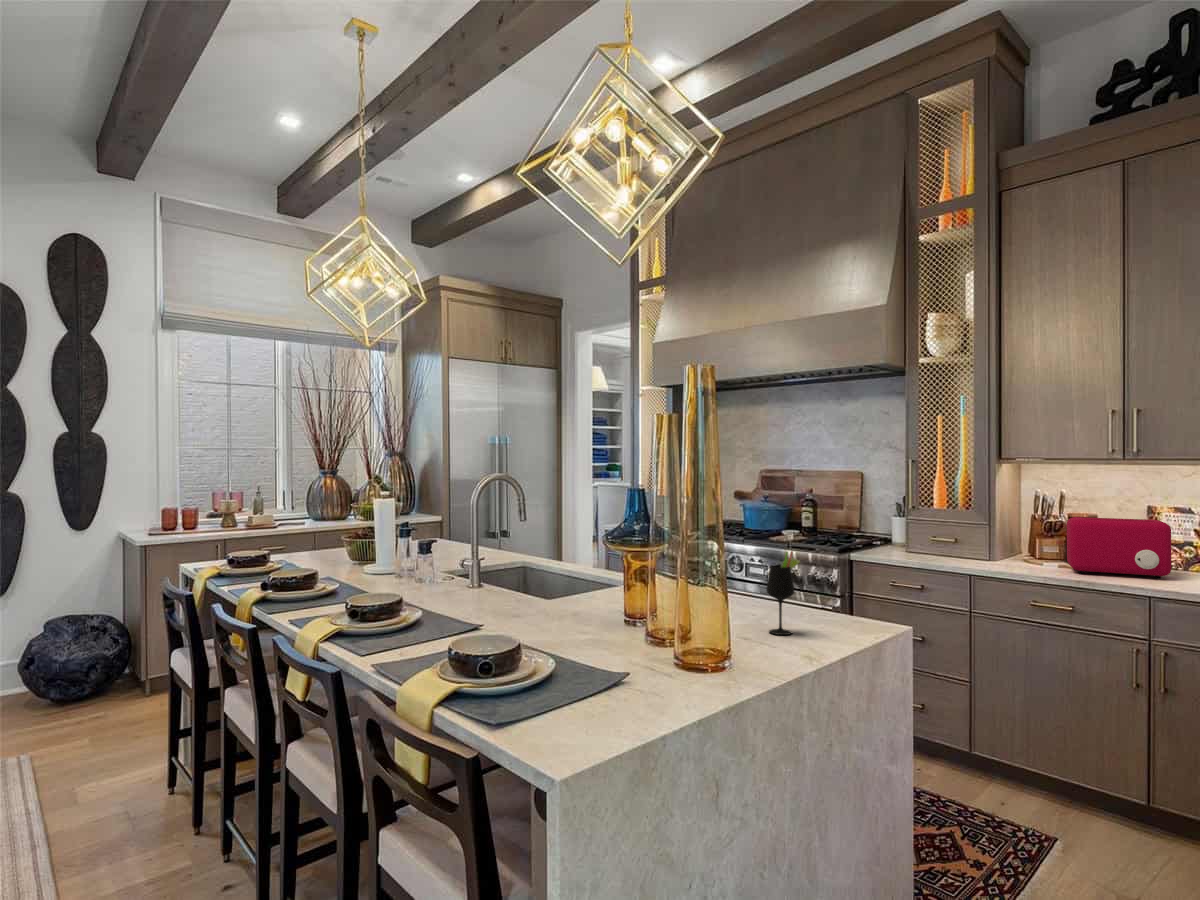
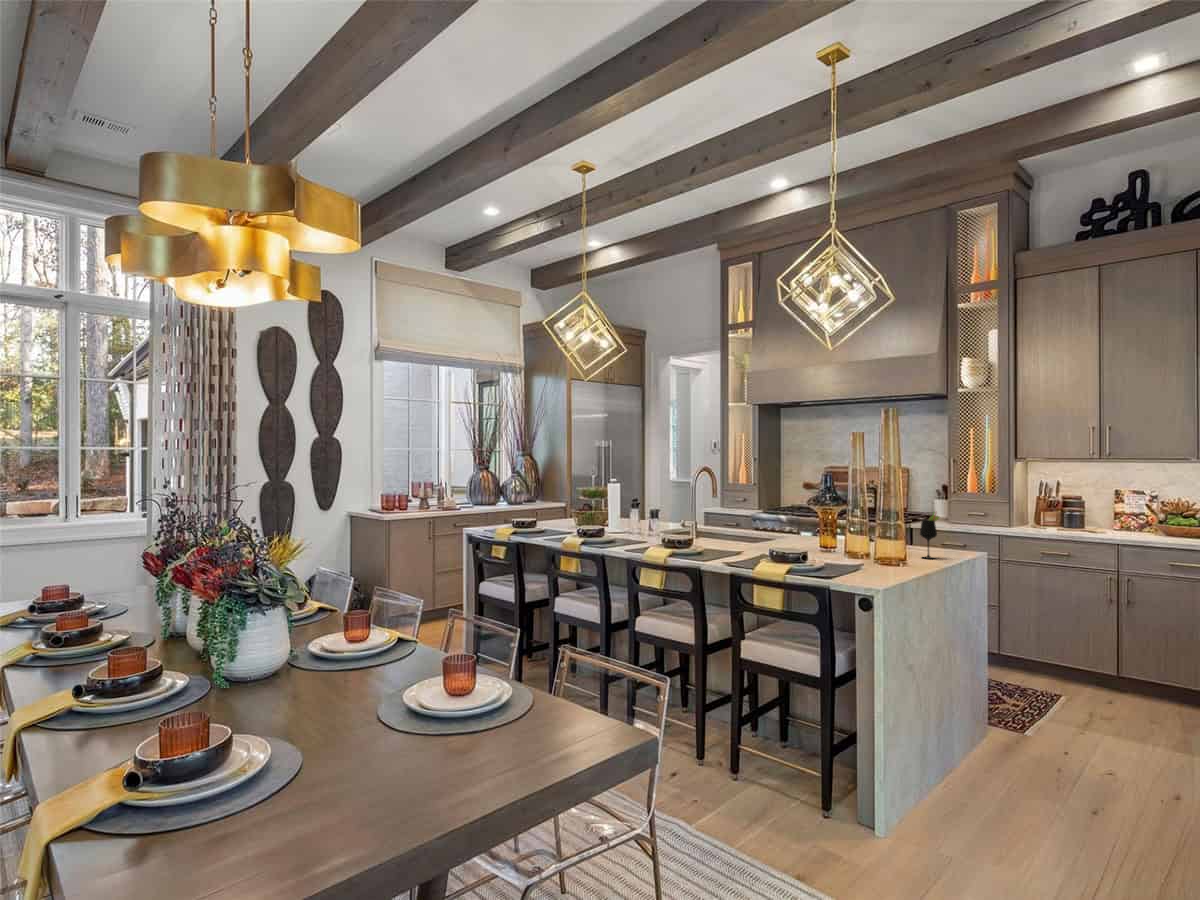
toaster: present [1067,517,1171,579] -> none [1064,497,1133,536]

